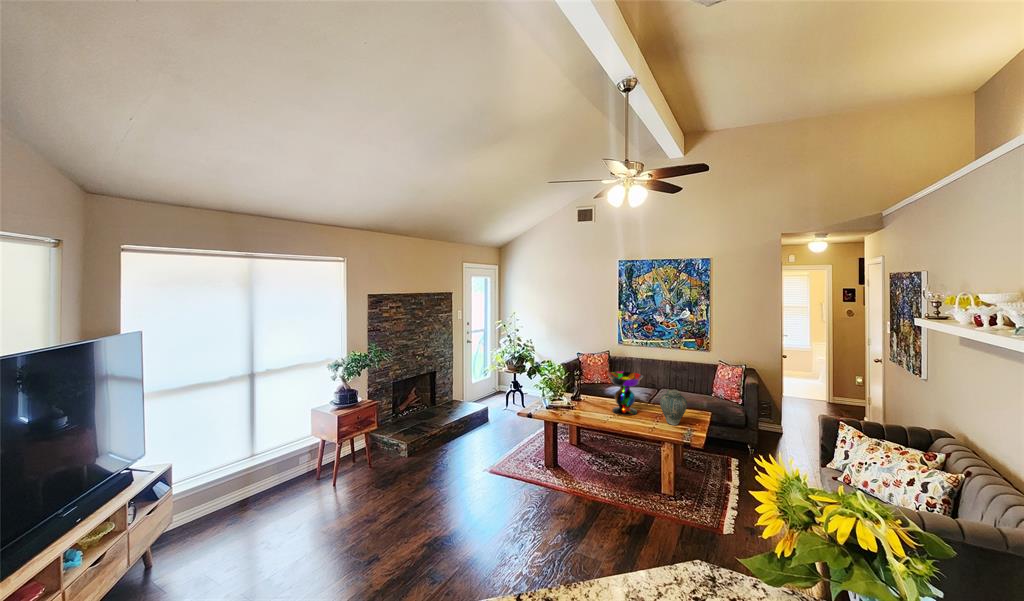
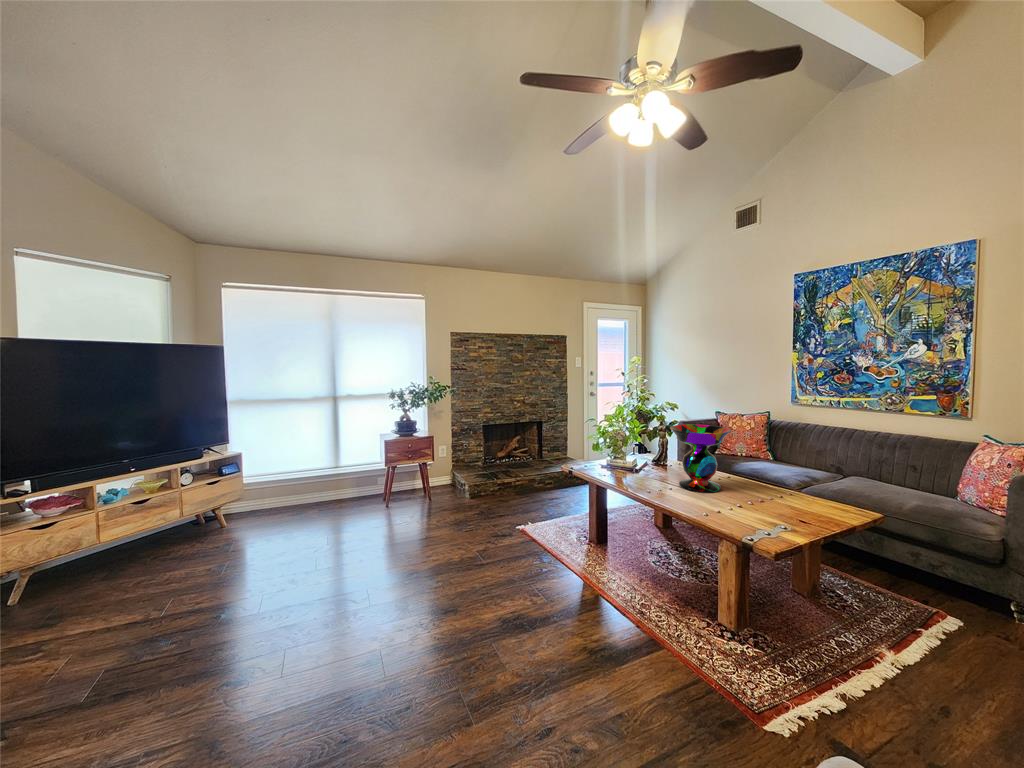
vase: present [660,389,687,425] -> none [735,453,789,519]

